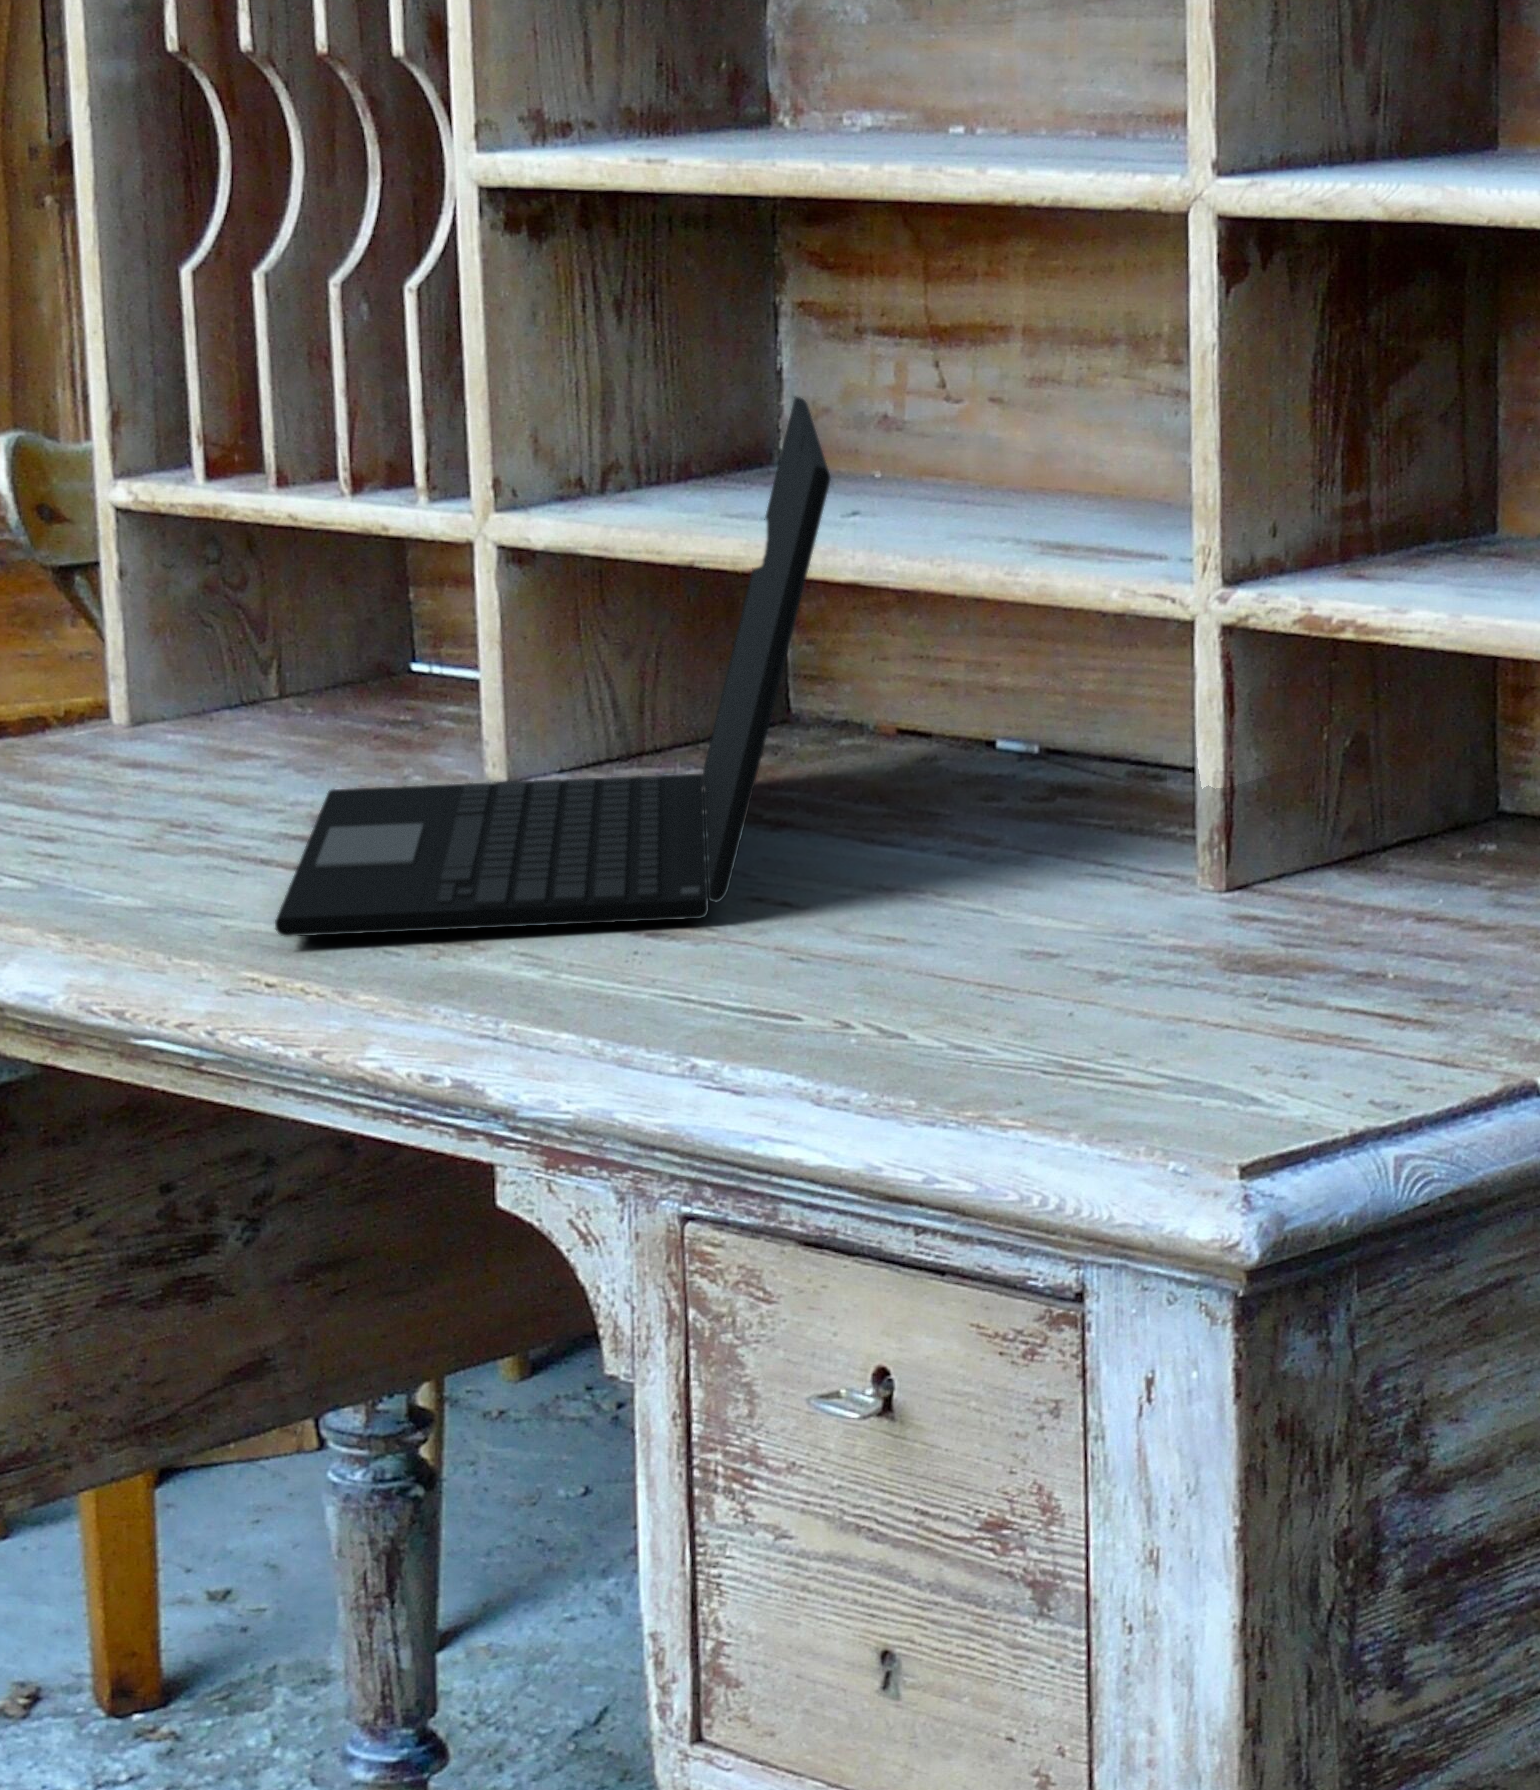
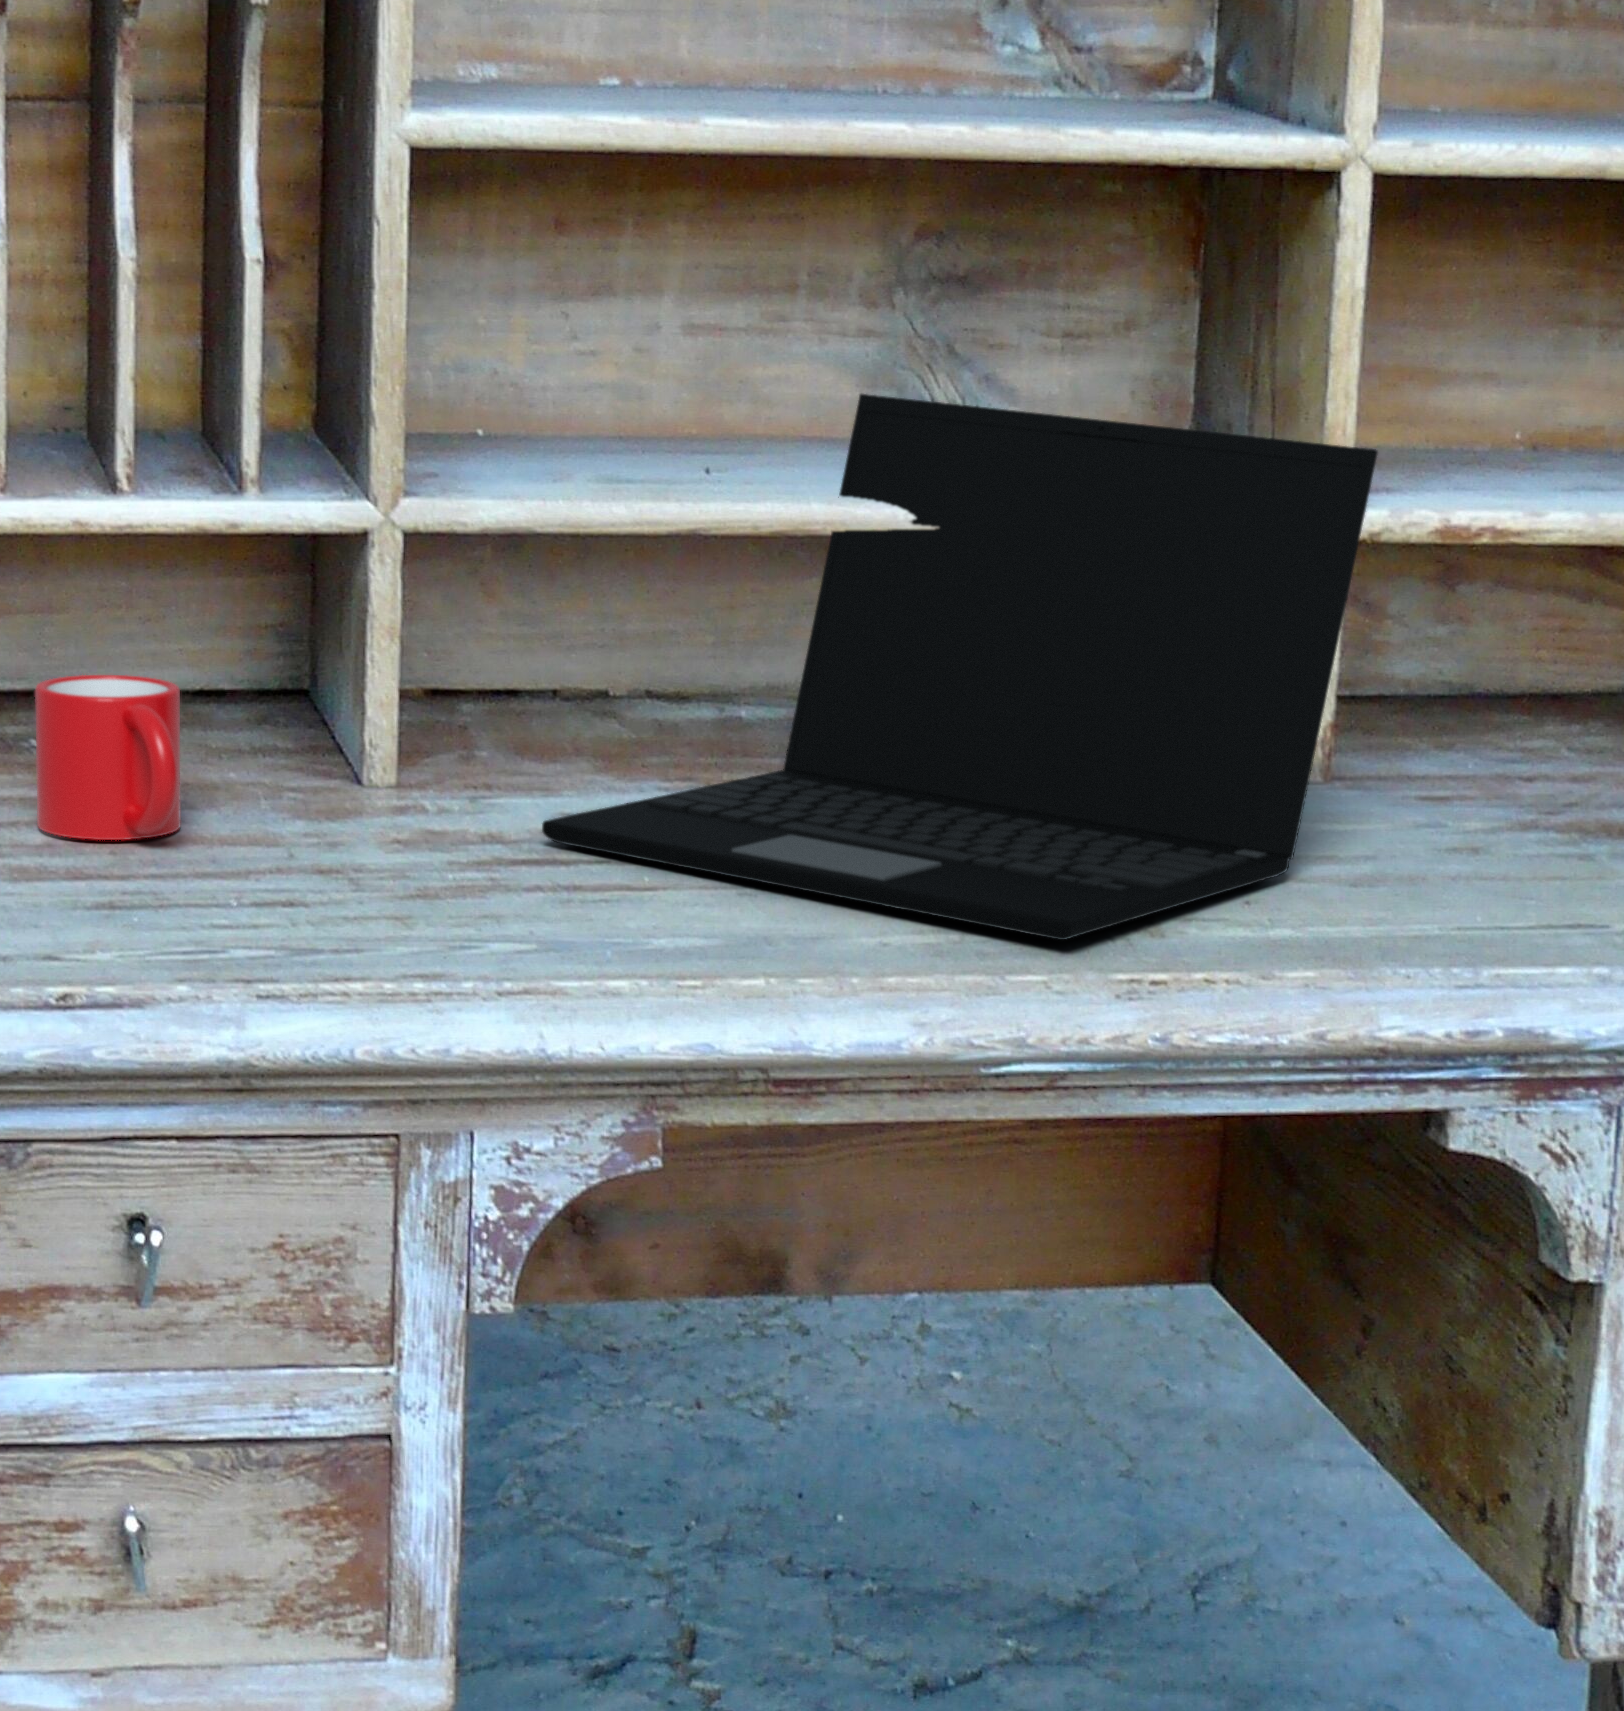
mug: none [73,630,206,771] -> present [35,675,181,840]

